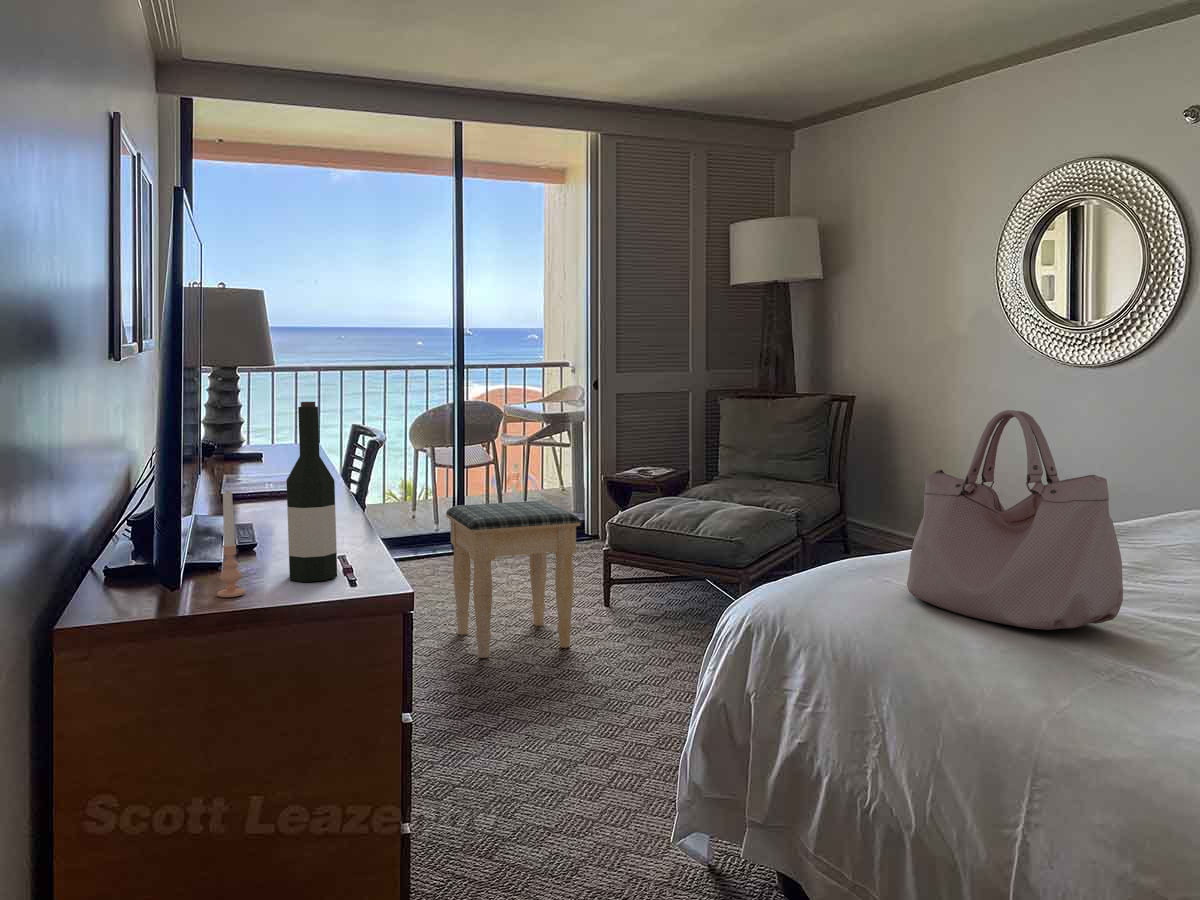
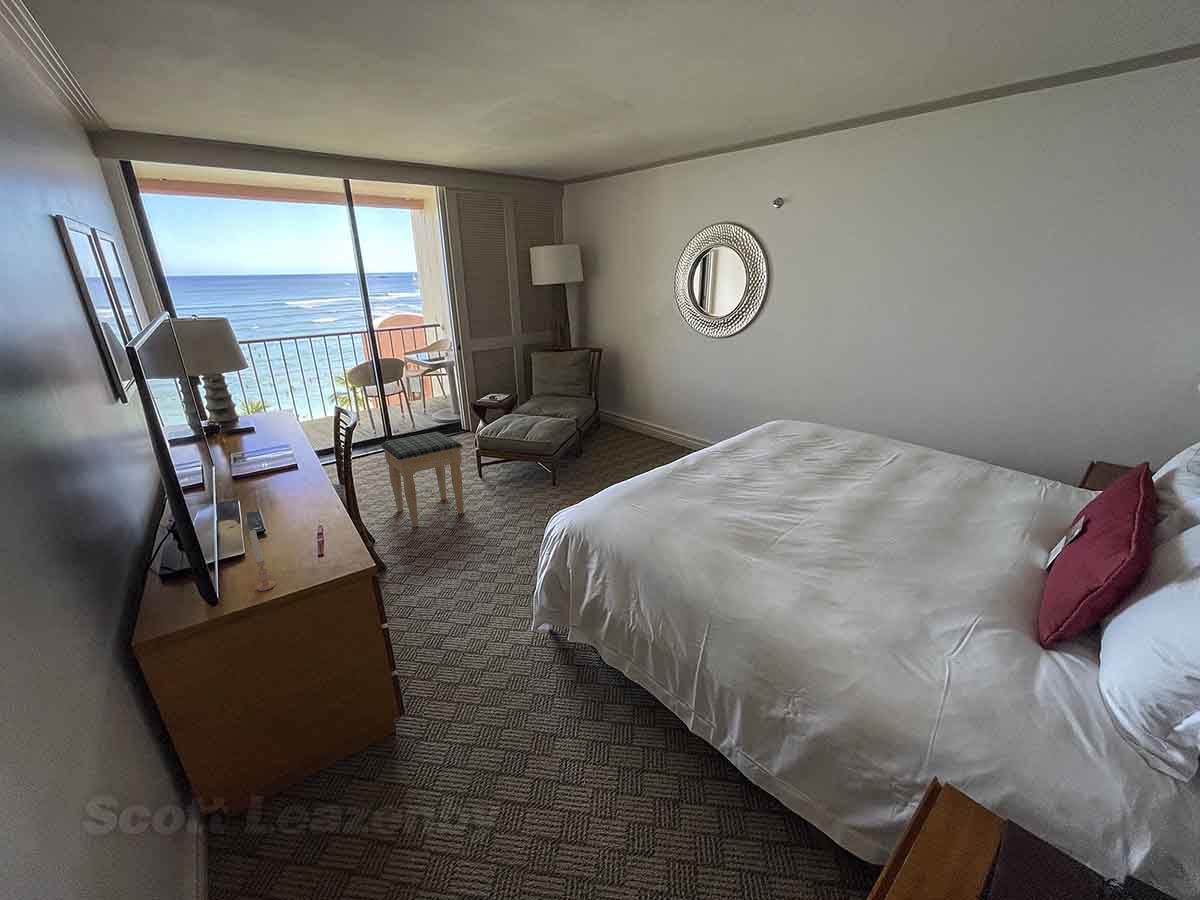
wine bottle: present [286,402,337,582] -> none [289,460,331,566]
handbag: present [907,410,1123,630] -> none [643,426,743,537]

